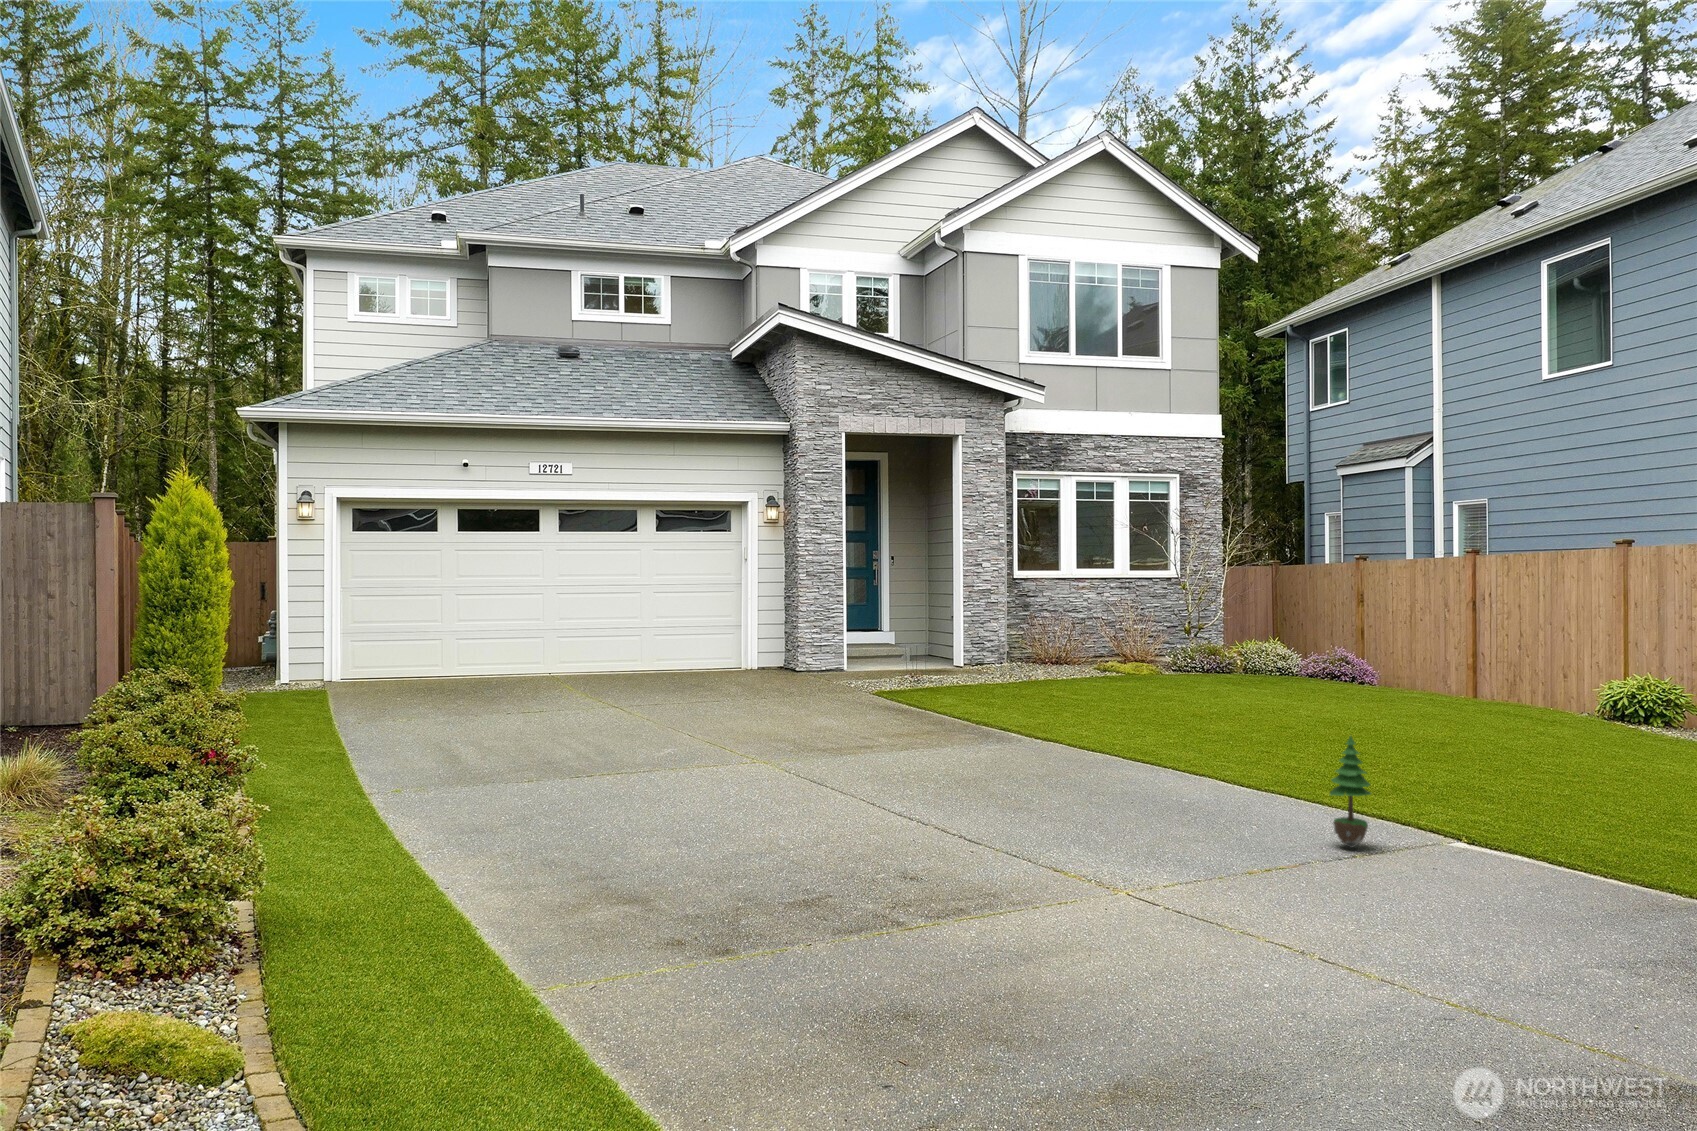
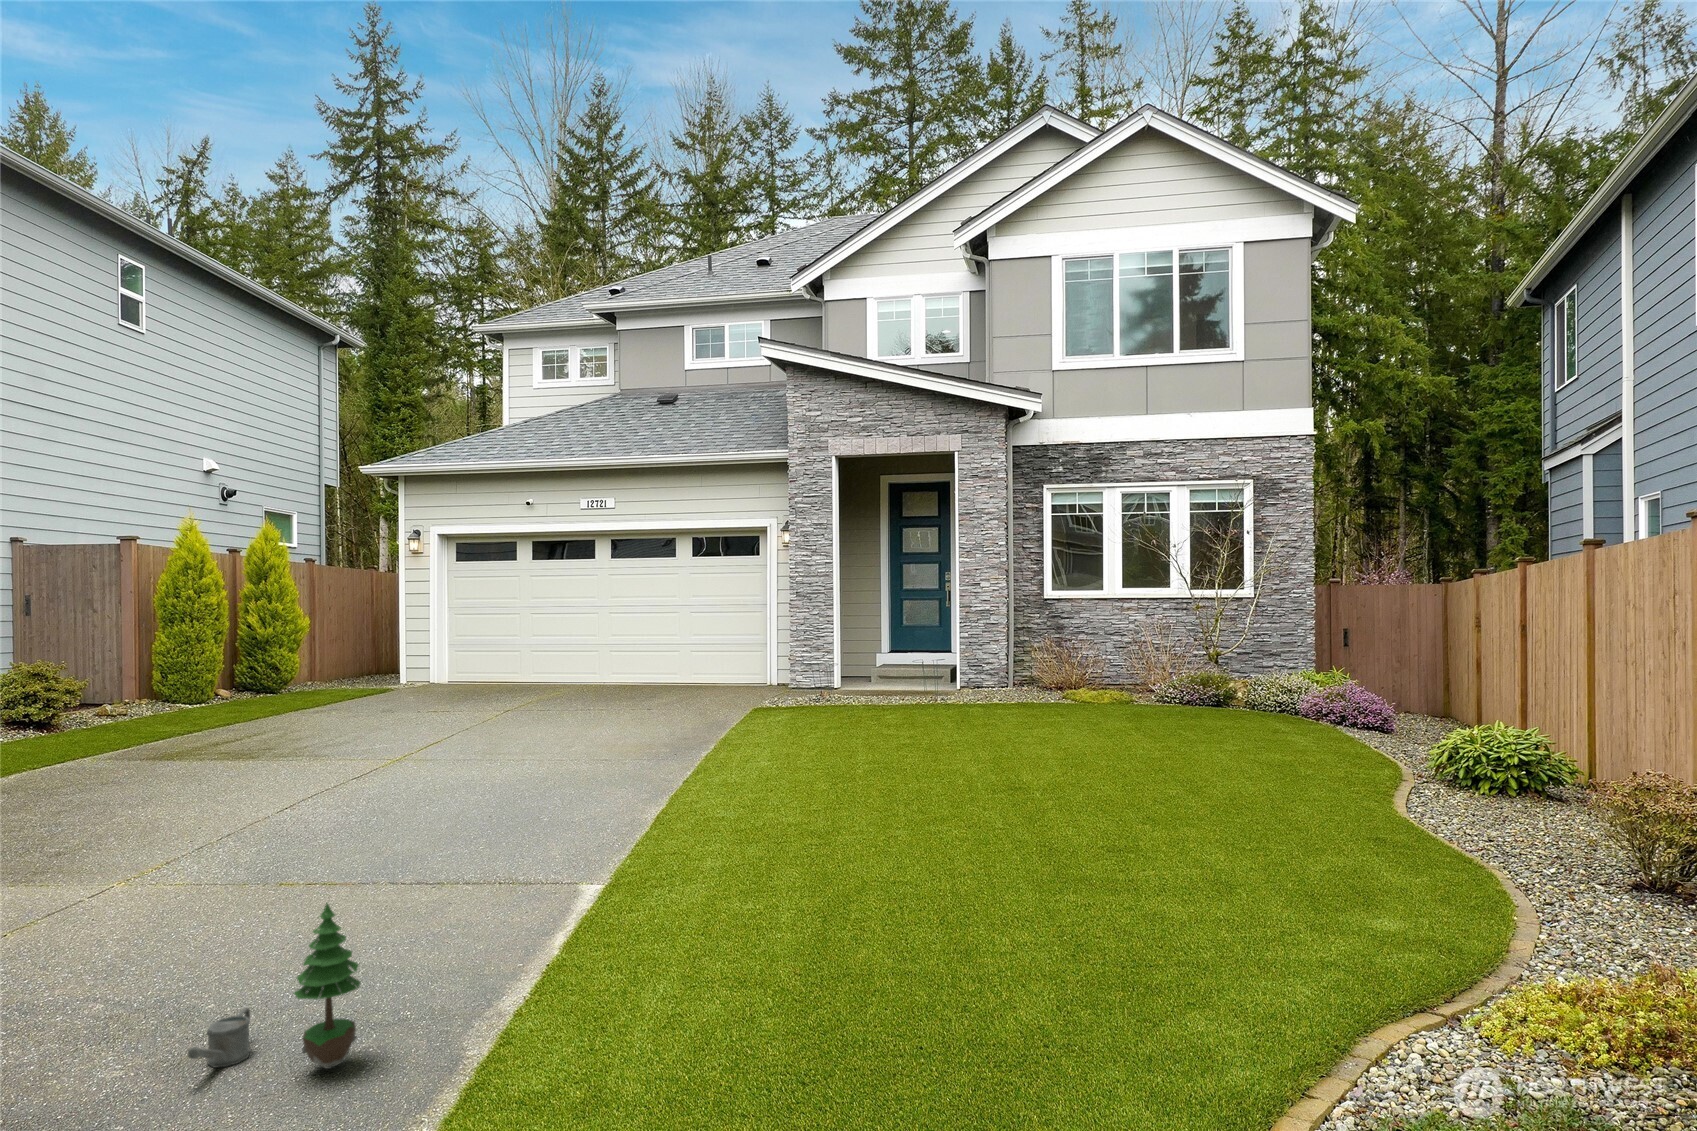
watering can: none [1258,825,1318,857] -> present [188,1008,251,1068]

